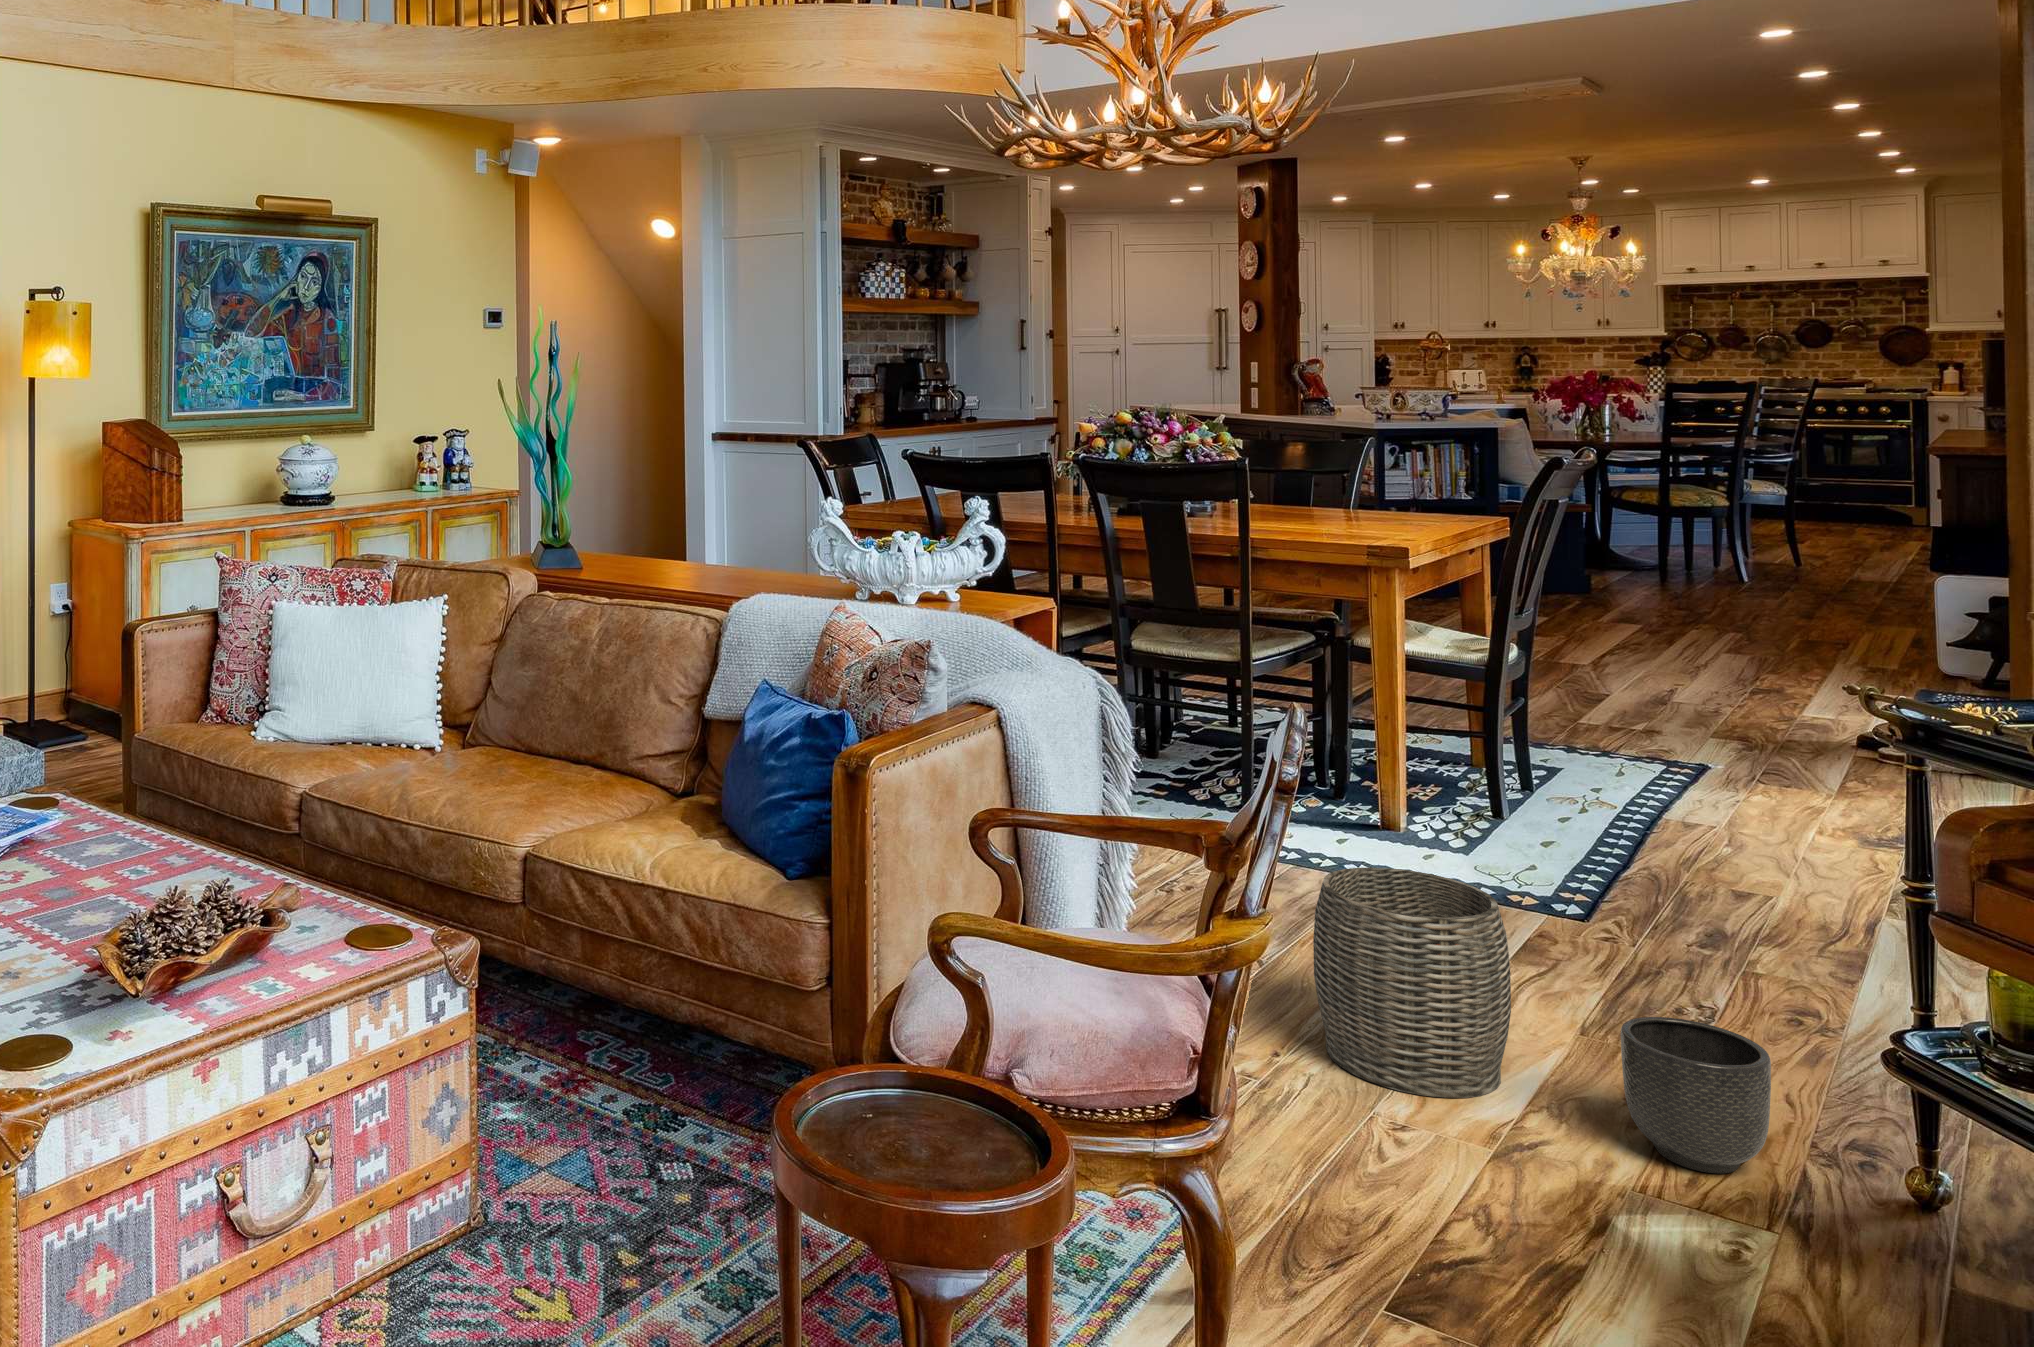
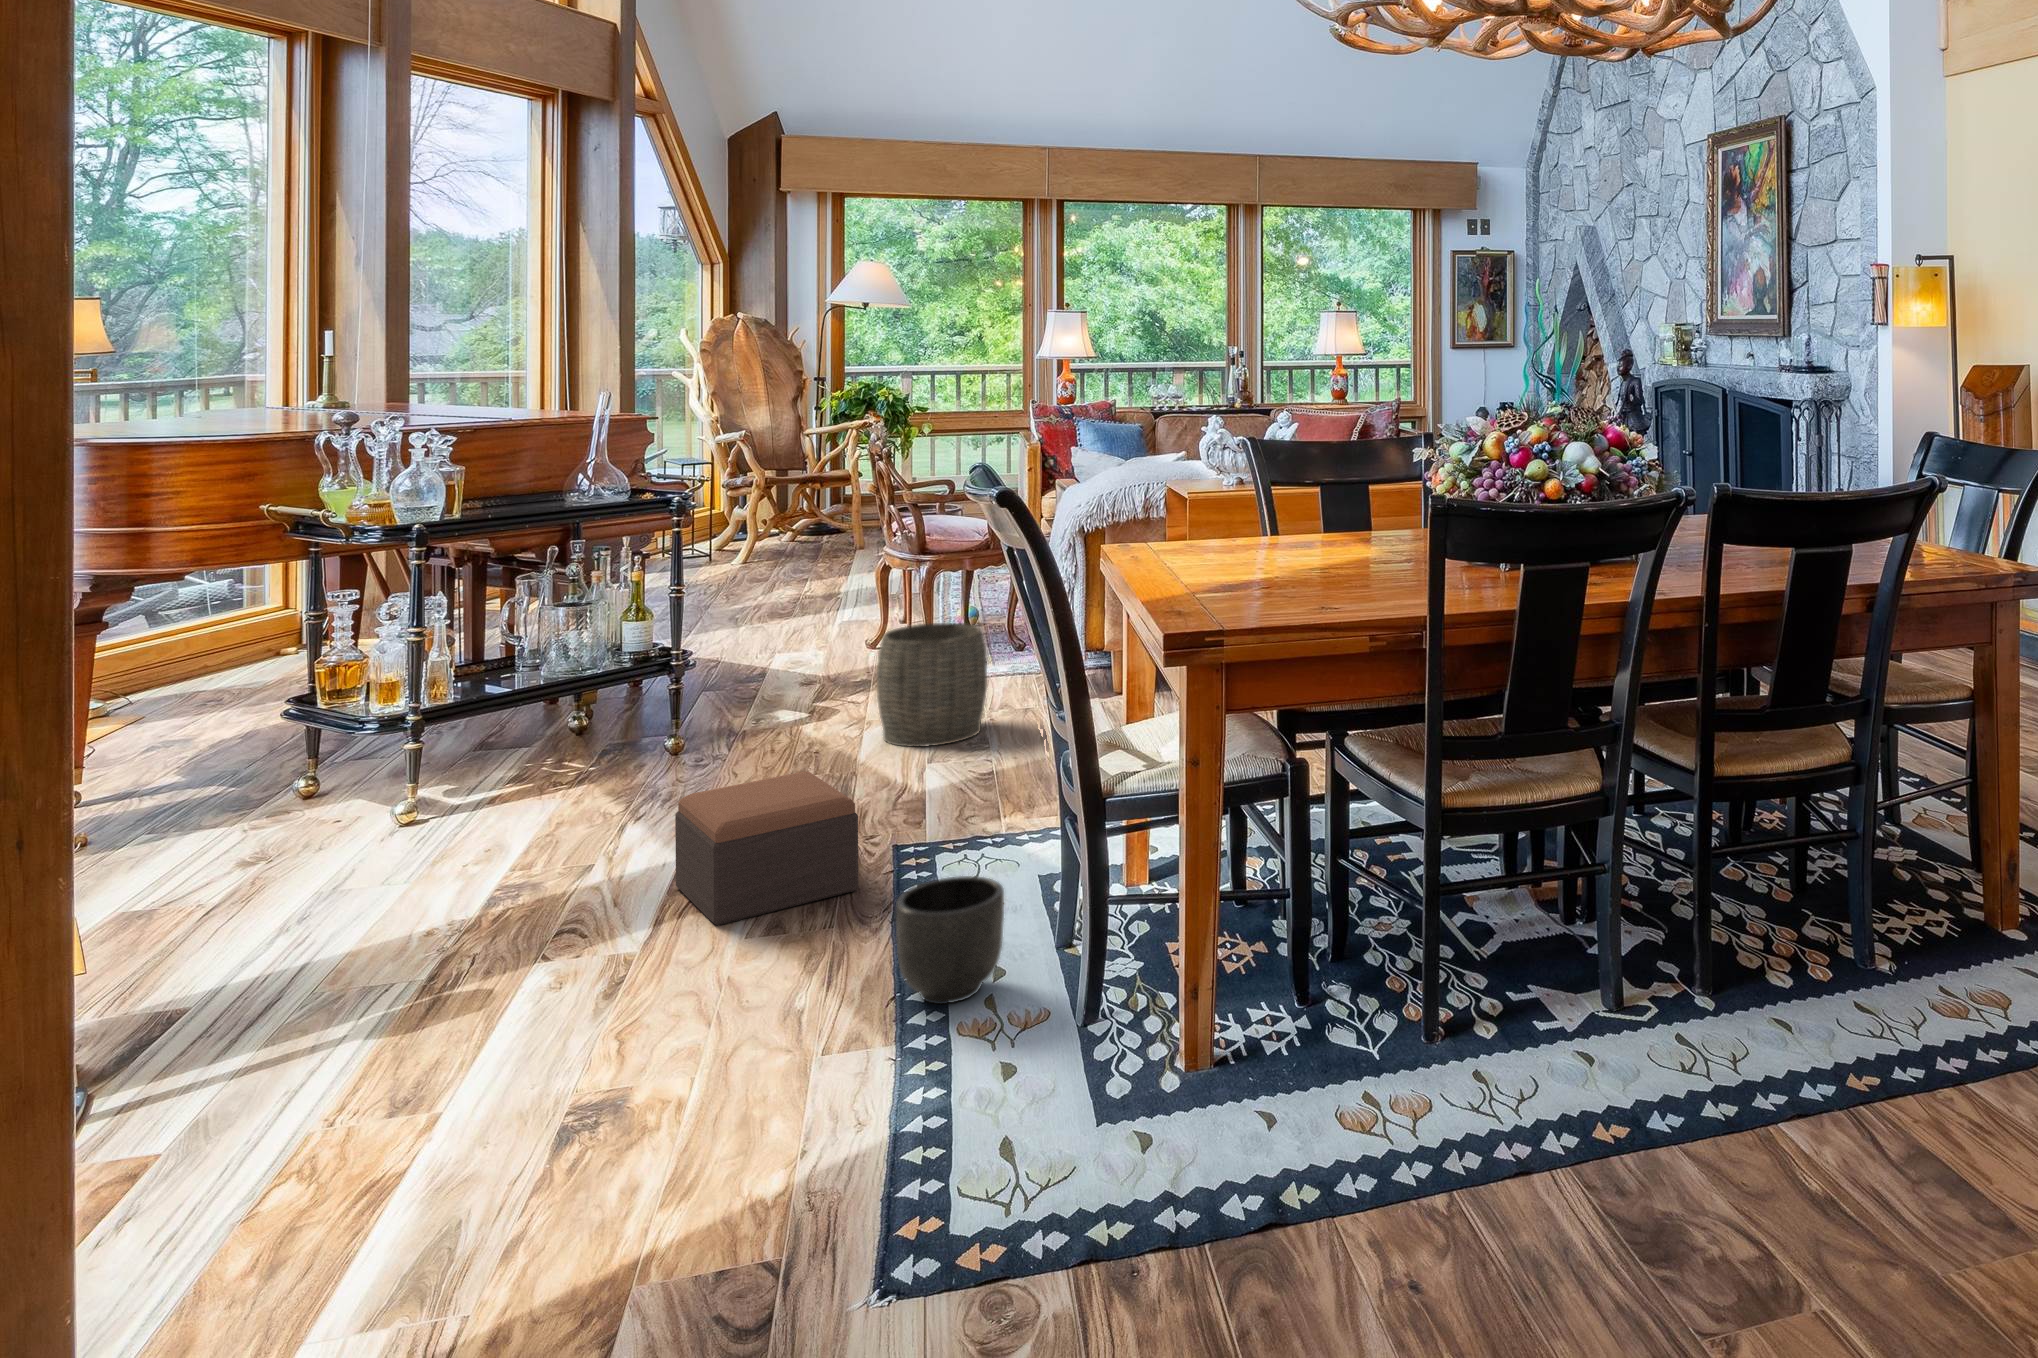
footstool: none [1649,810,1856,957] -> present [675,771,858,926]
planter: present [1621,1017,1771,1174] -> present [895,876,1004,1004]

